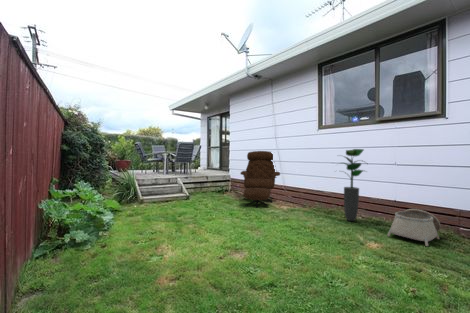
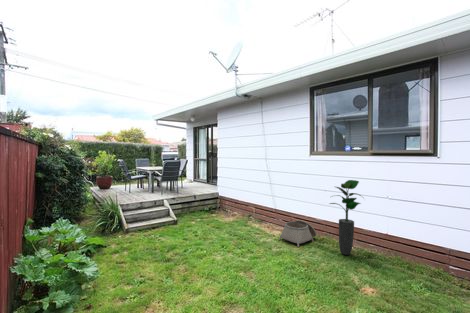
lounge chair: present [241,151,280,208] -> none [231,172,272,236]
basket: present [387,209,440,246] -> present [279,220,316,247]

